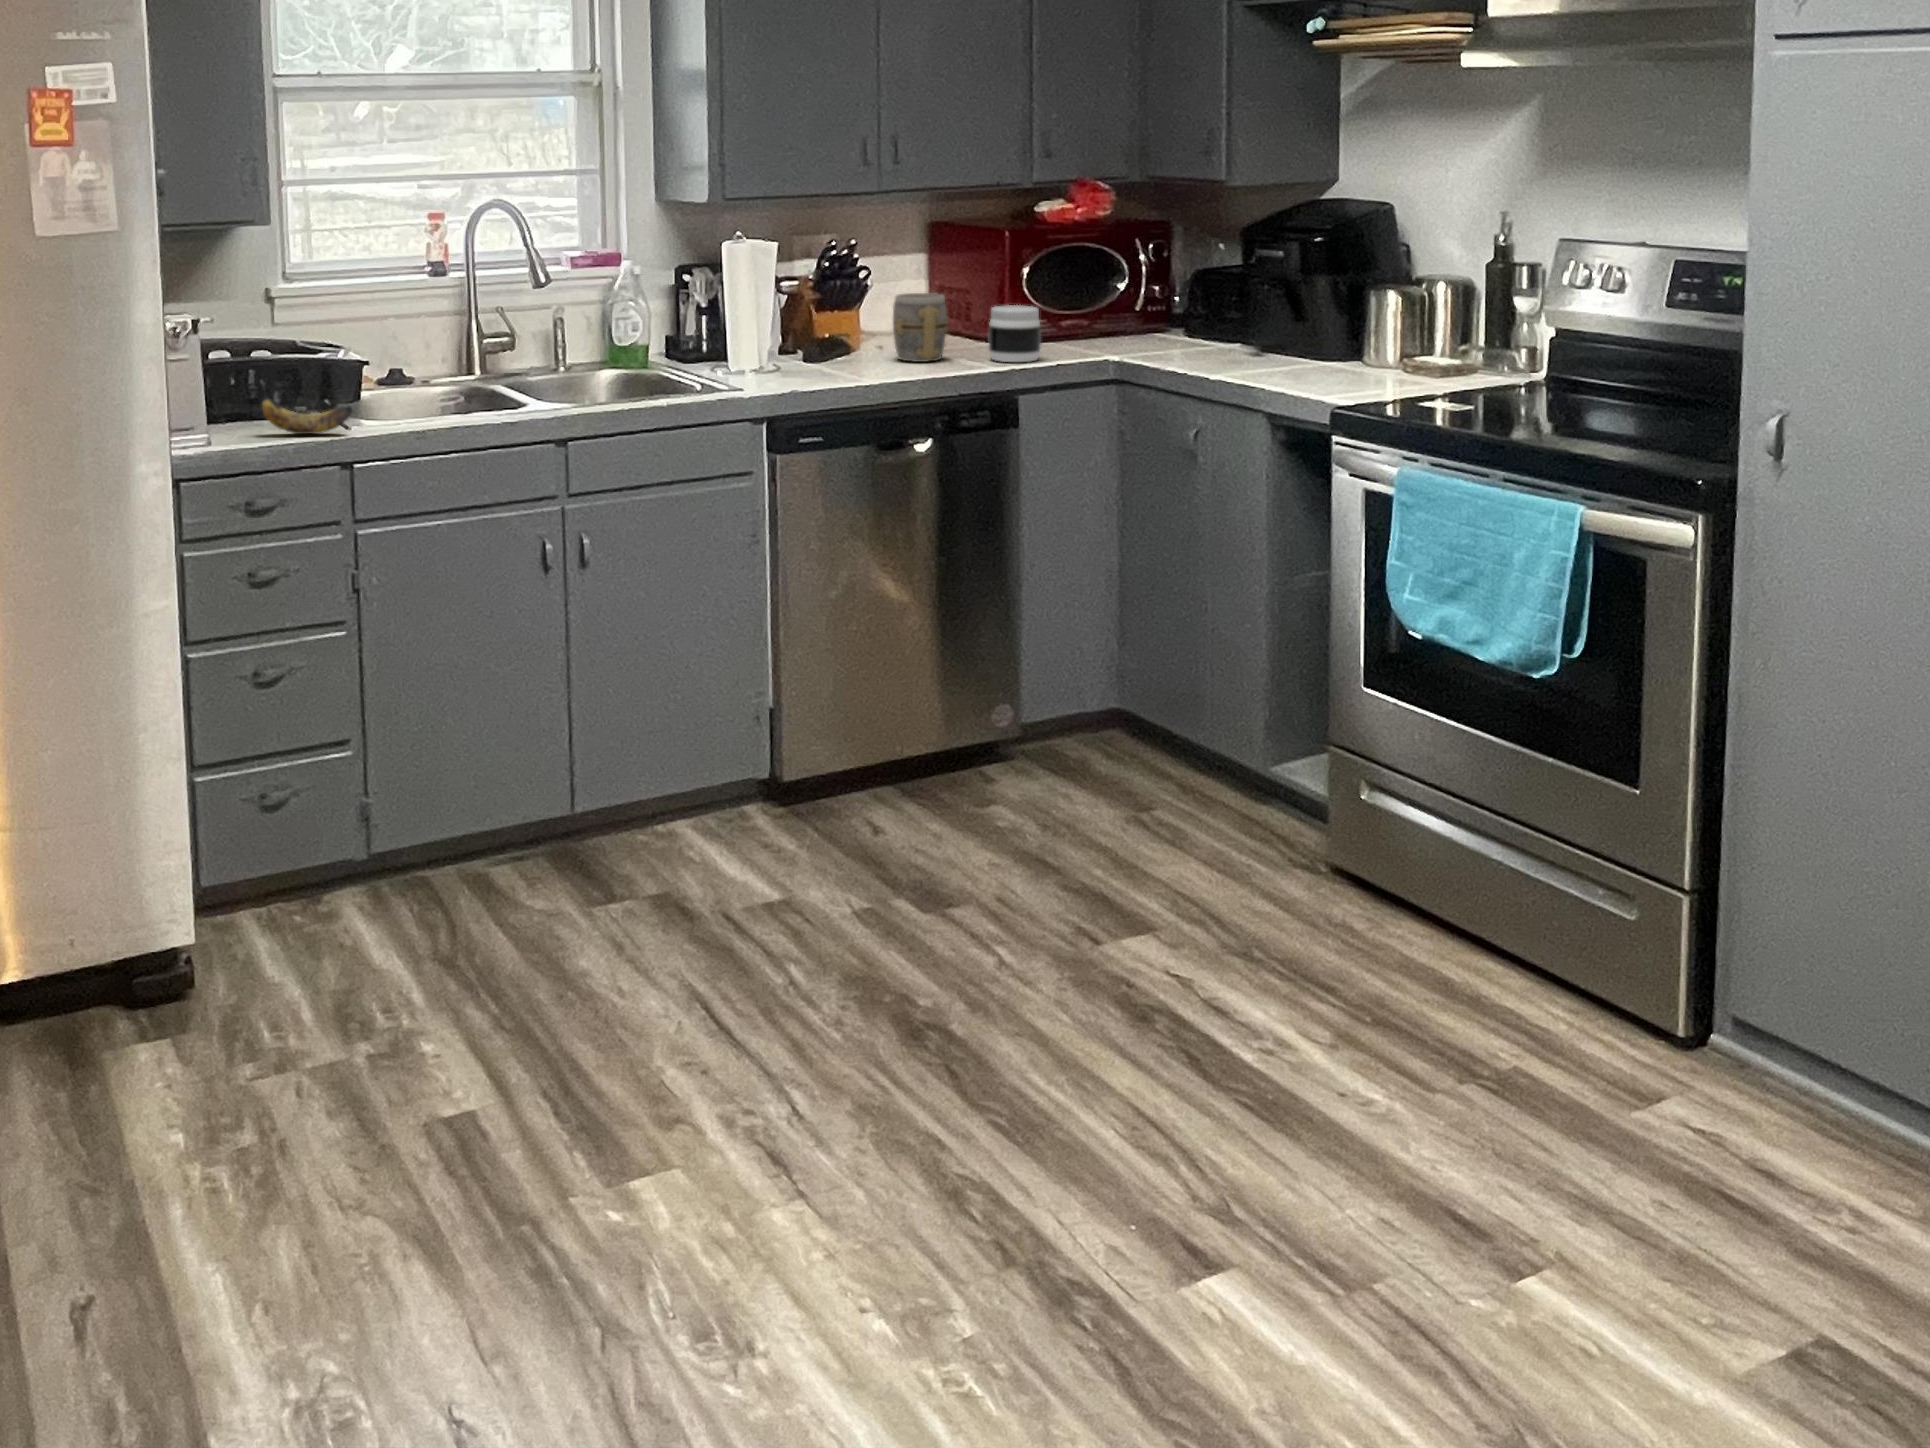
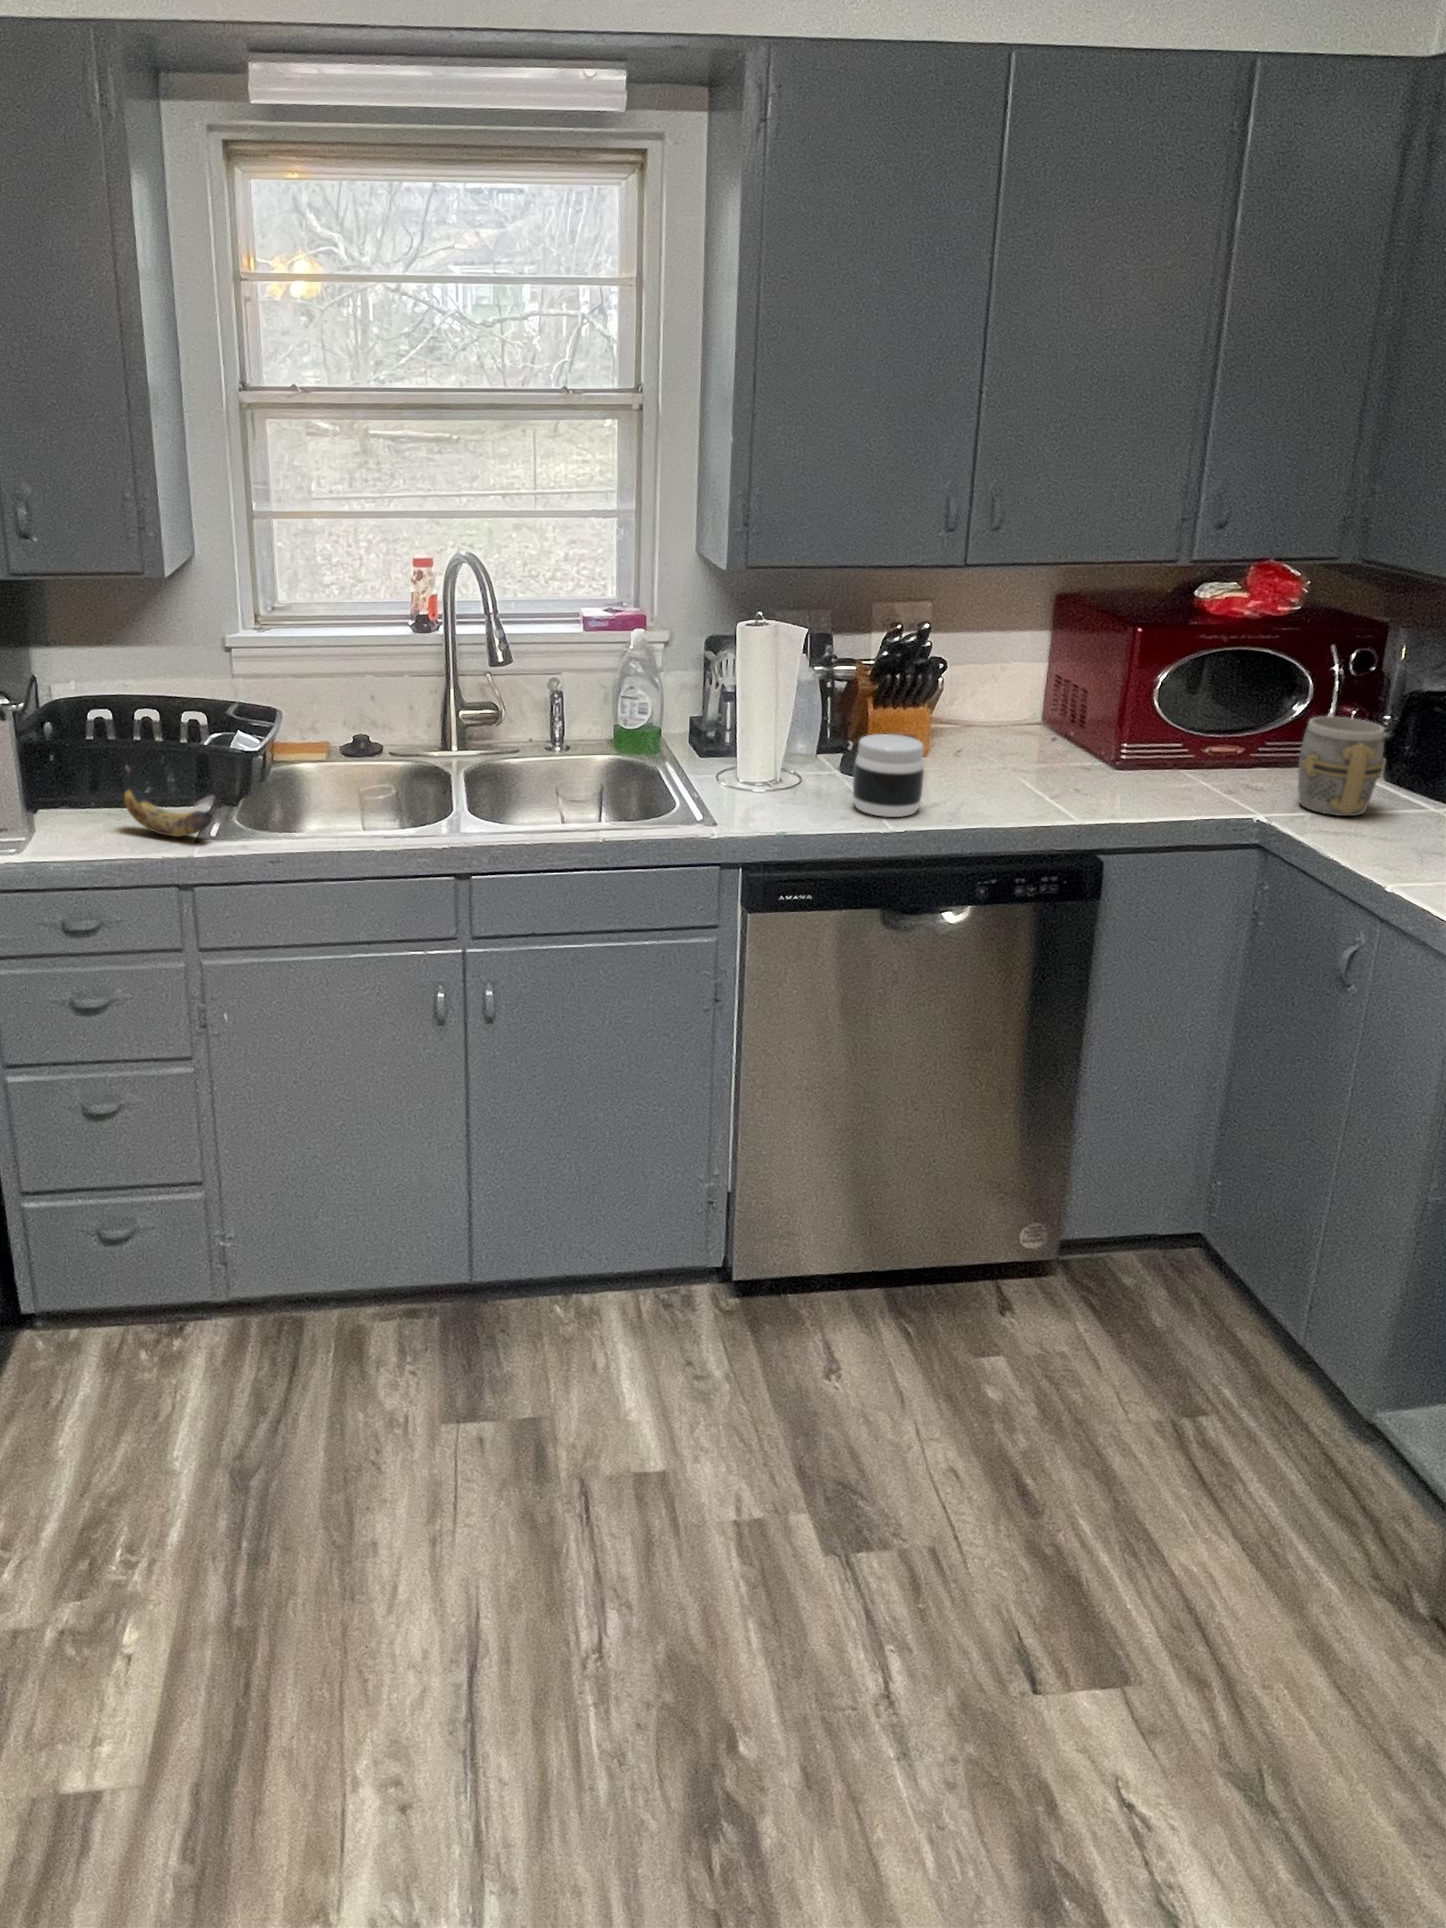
mug: present [893,293,948,362] -> present [1298,716,1385,816]
jar: present [989,305,1041,362] -> present [853,734,924,817]

